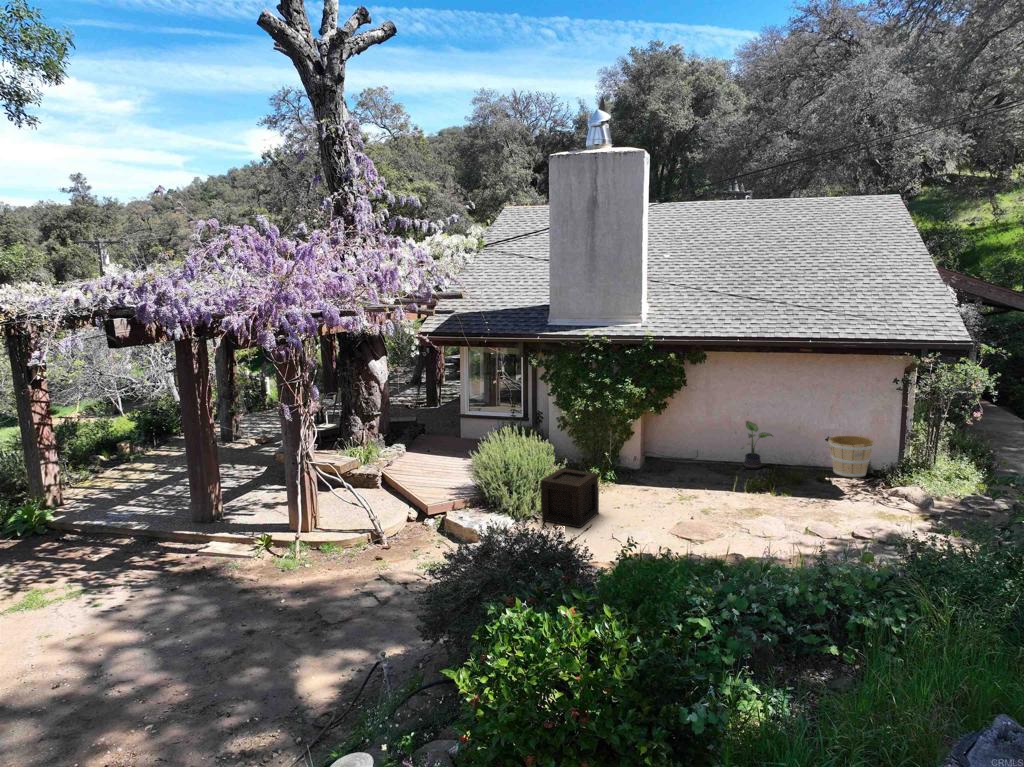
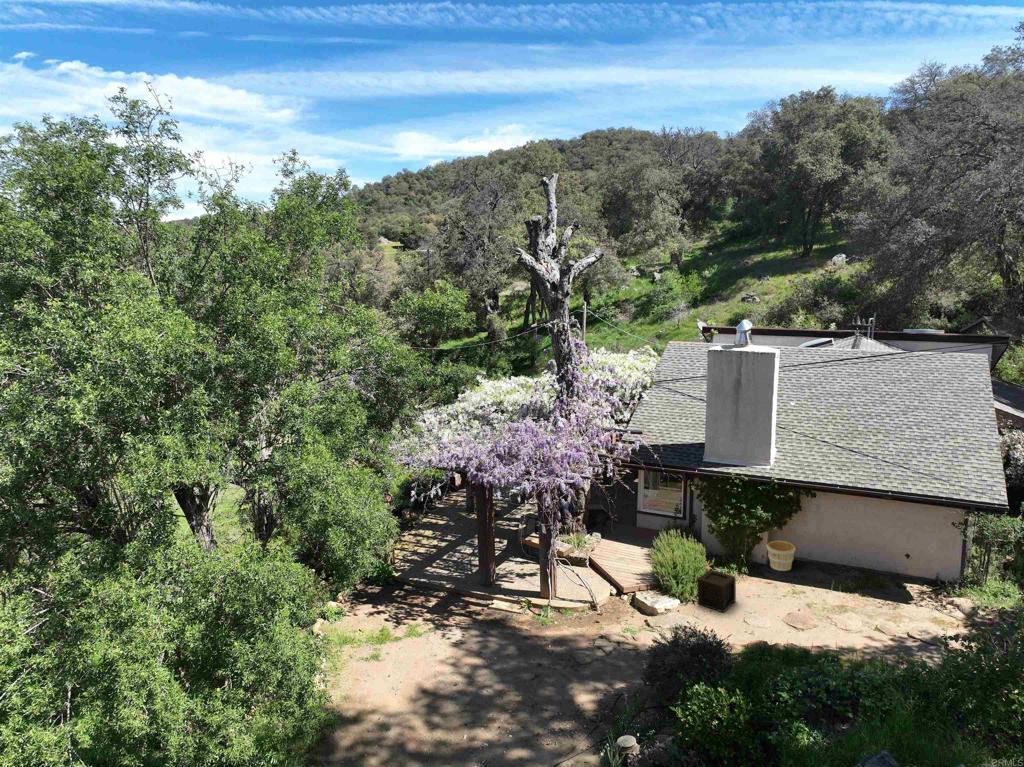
potted plant: present [742,421,773,469] -> none [839,537,864,573]
wooden bucket: present [828,436,874,477] -> present [767,541,795,571]

